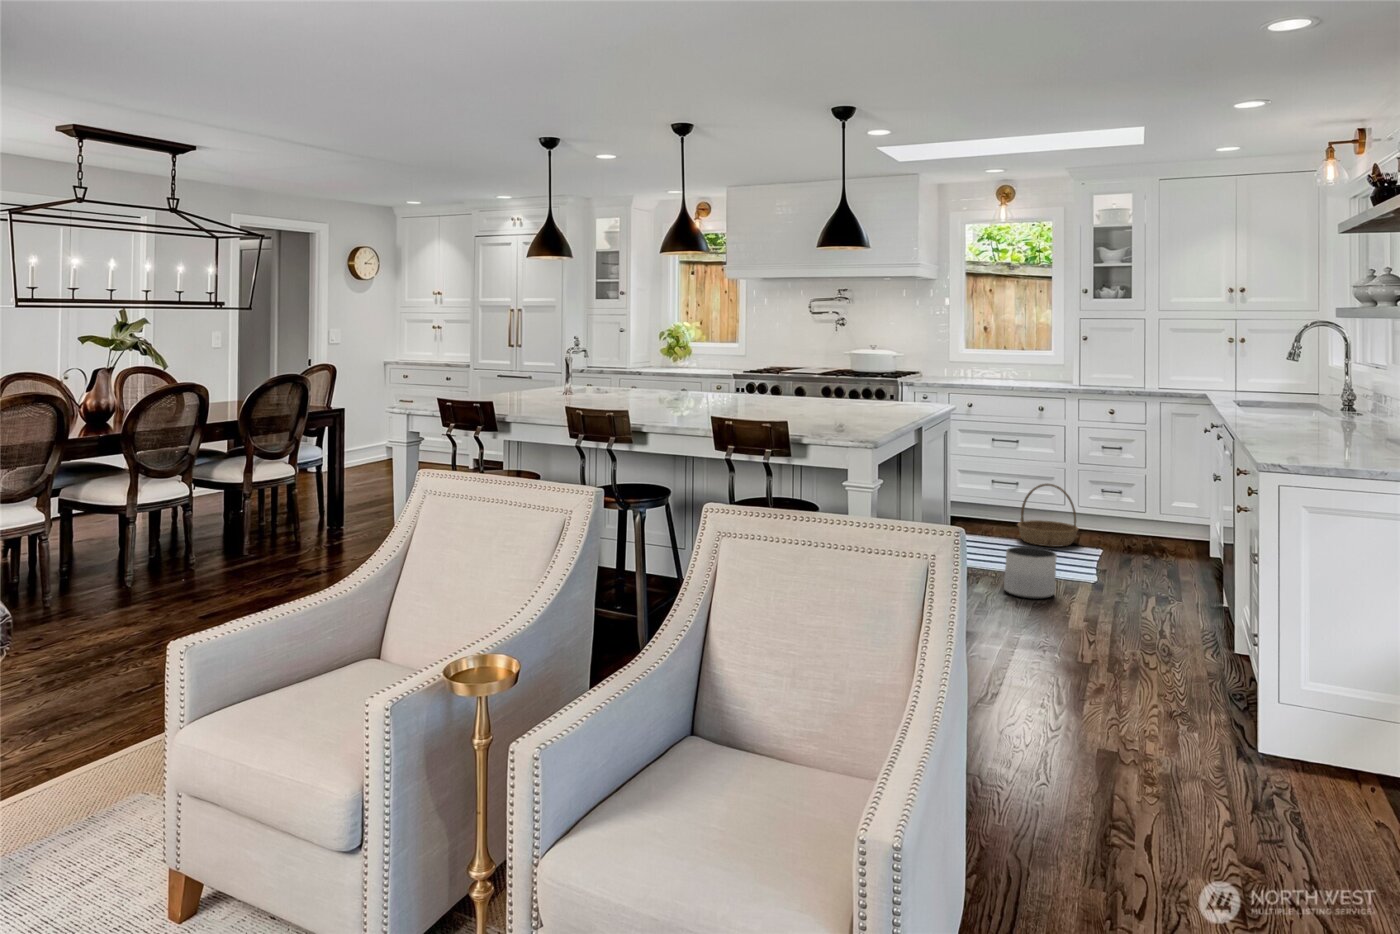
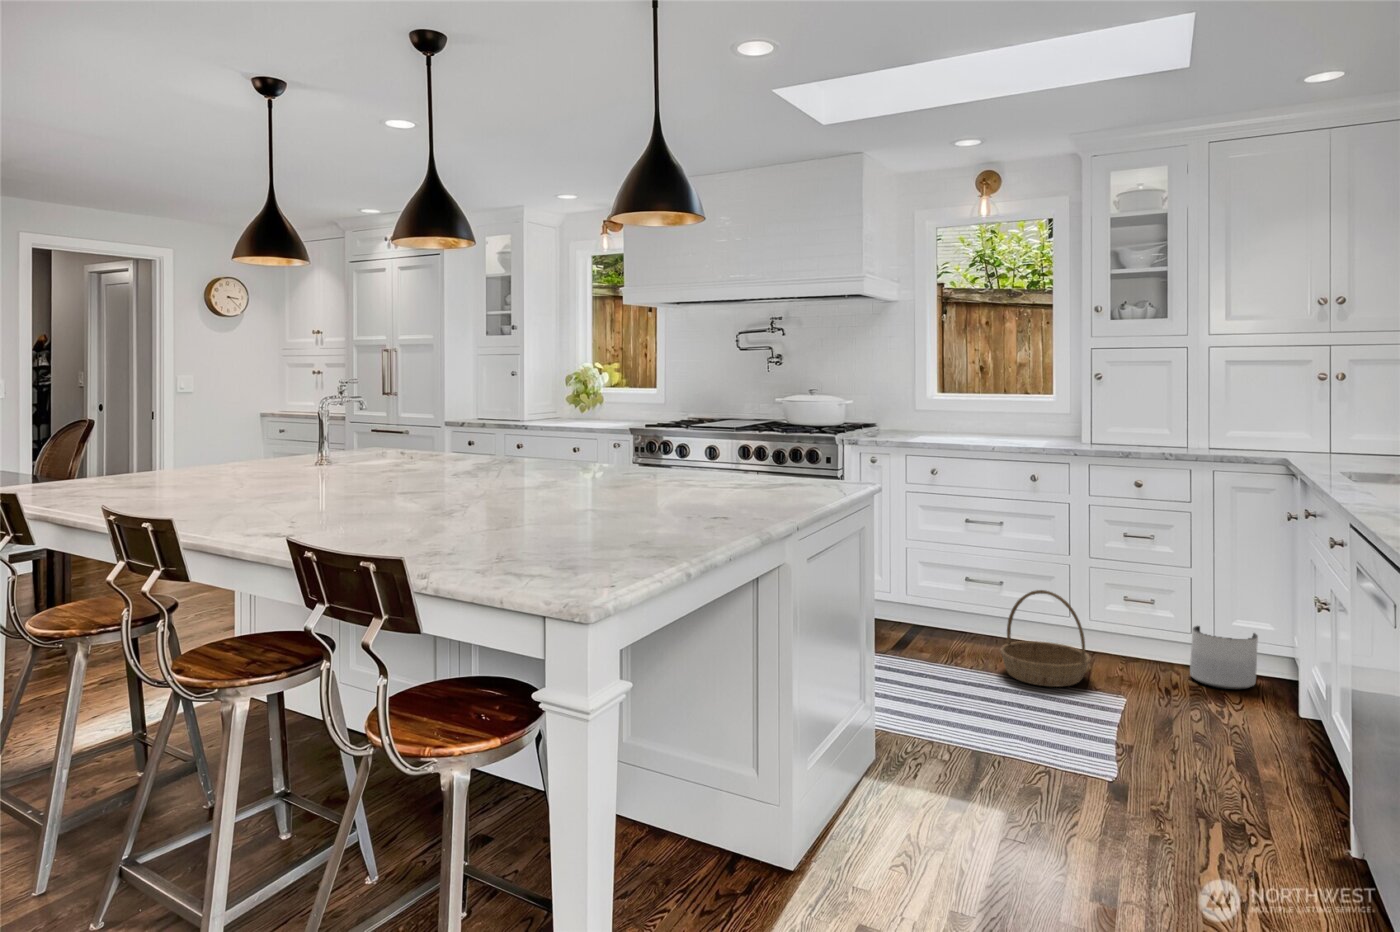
planter: present [1004,547,1057,599] -> present [1190,626,1258,689]

